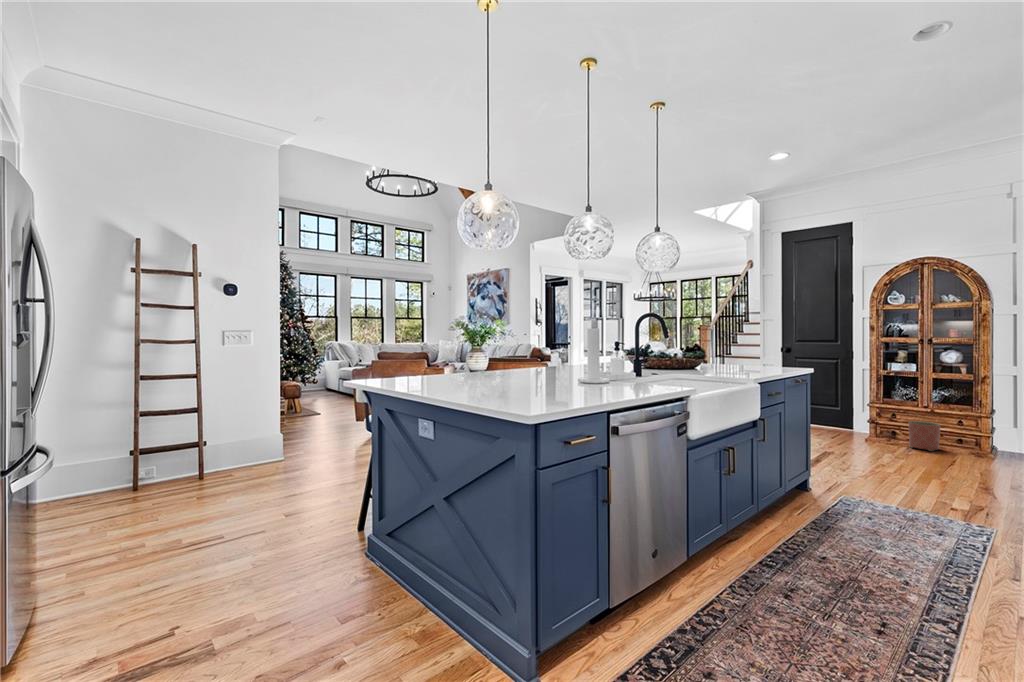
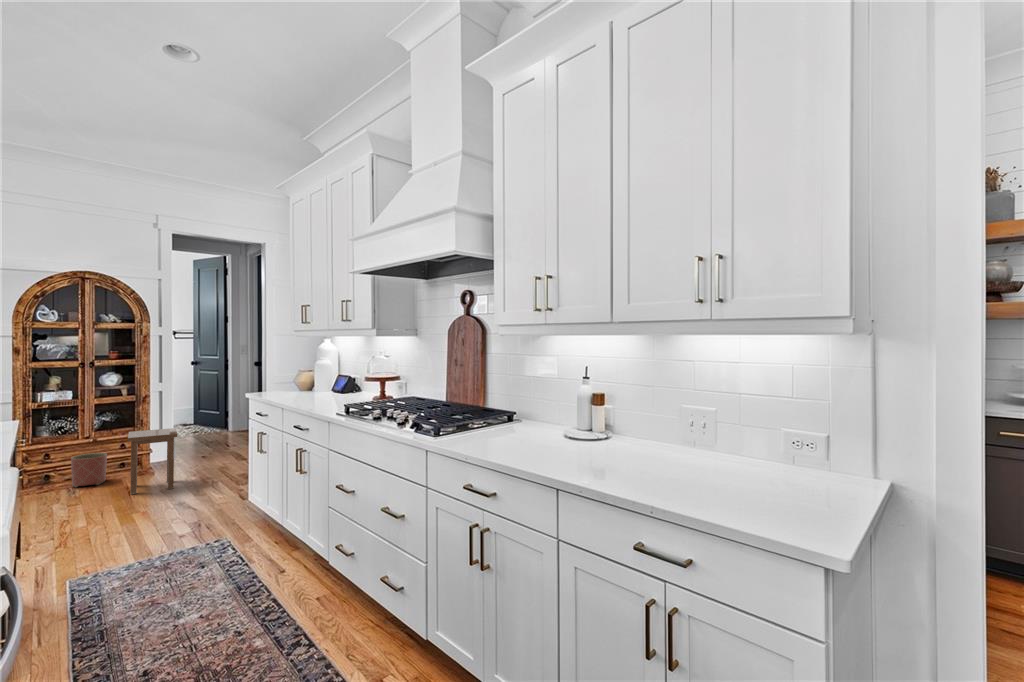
stool: none [944,407,1007,473] -> present [128,428,177,494]

